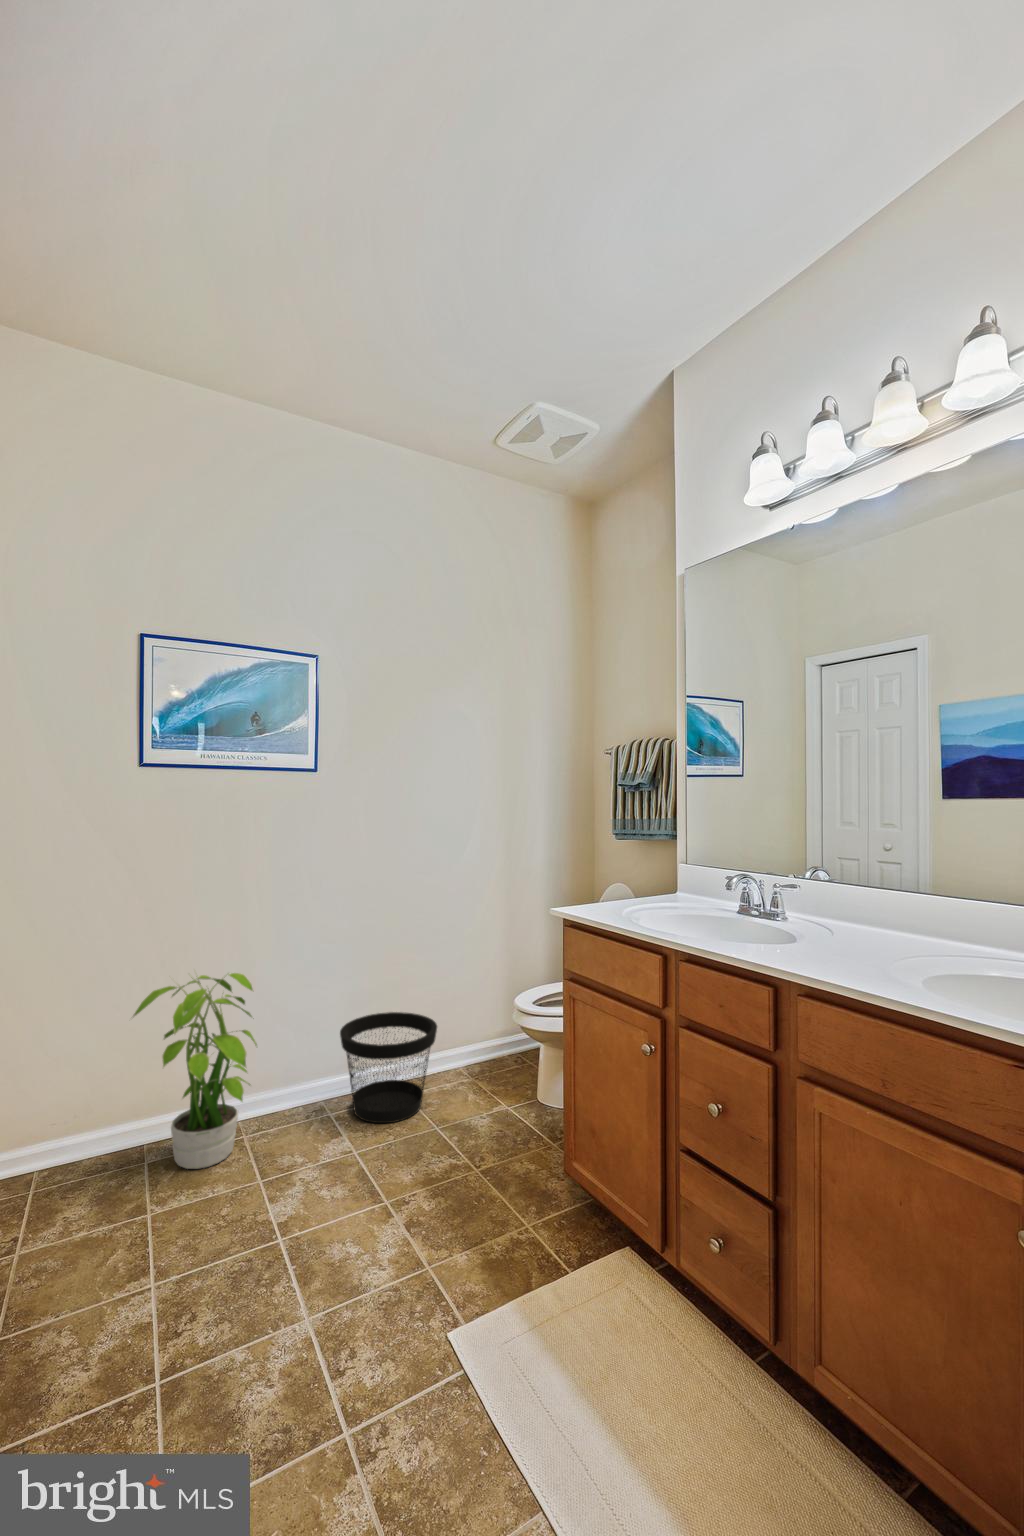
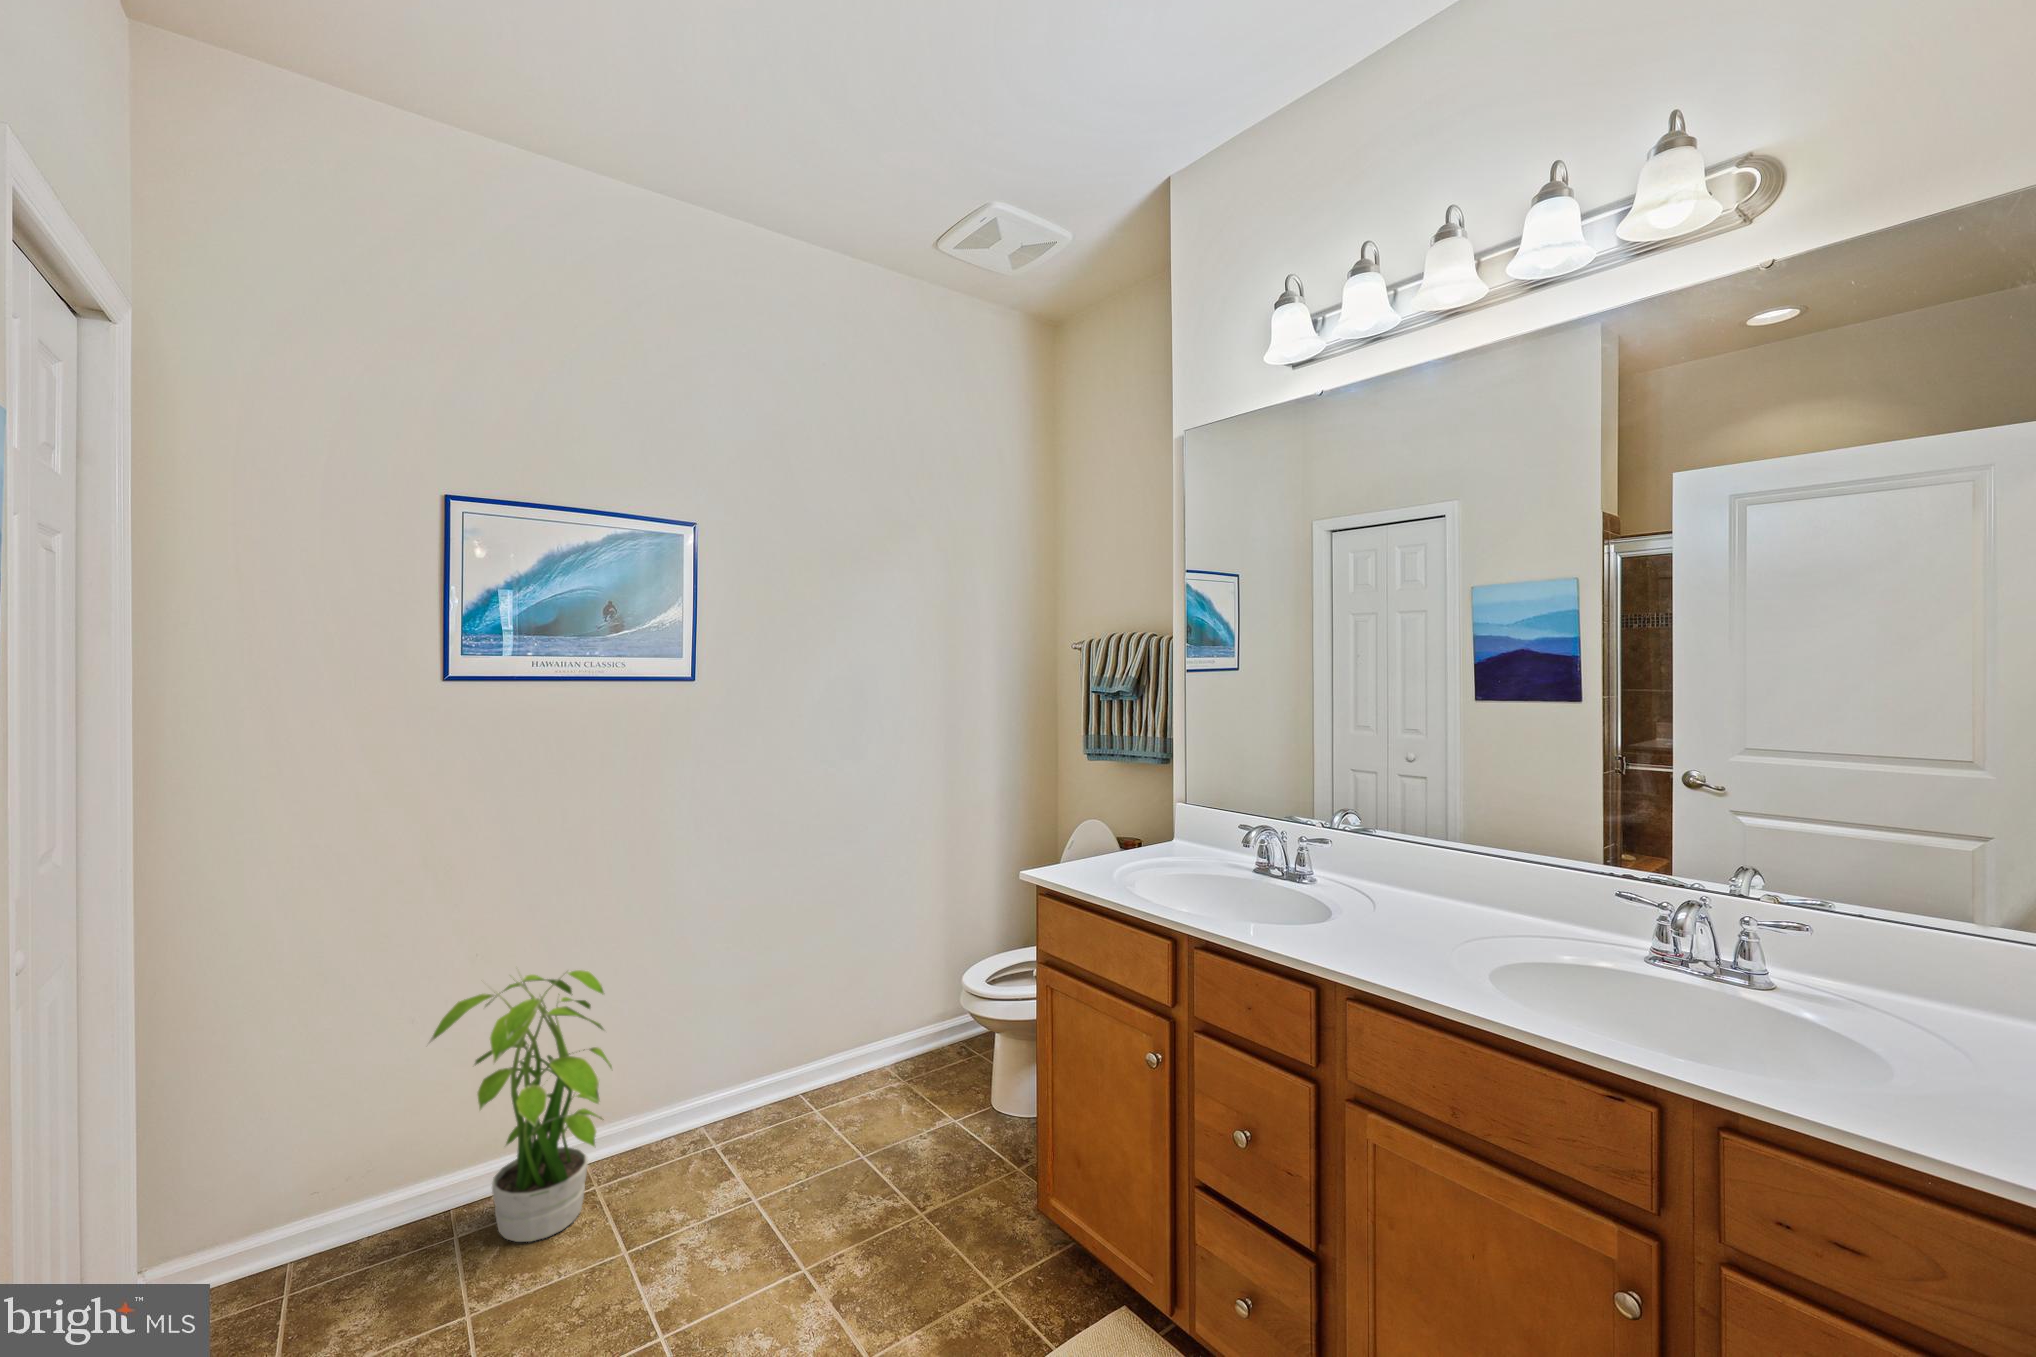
wastebasket: present [340,1012,437,1123] -> none [725,1003,858,1156]

